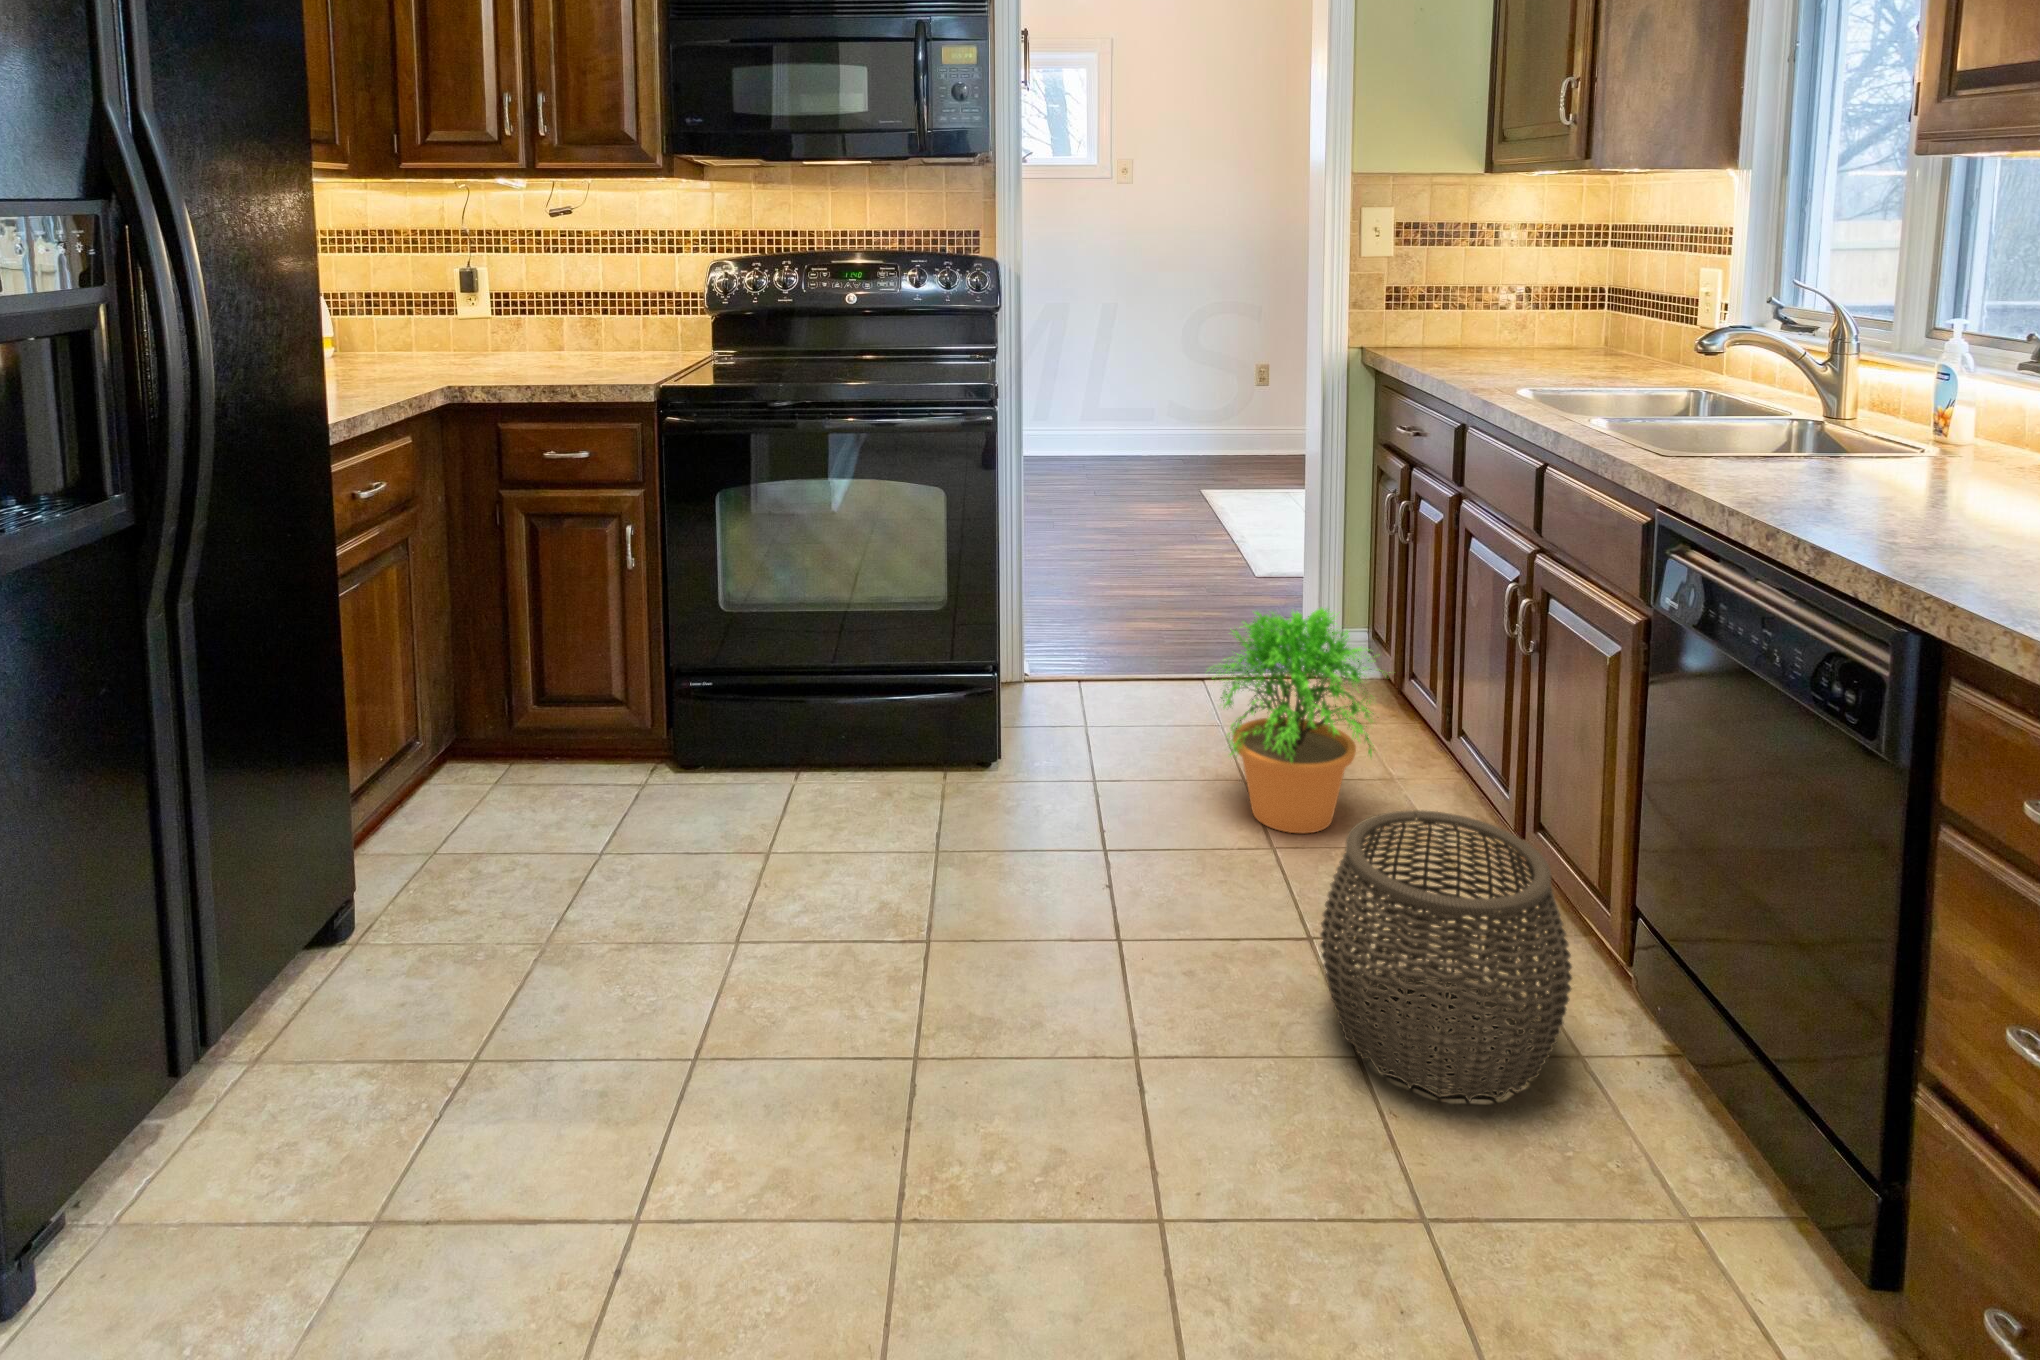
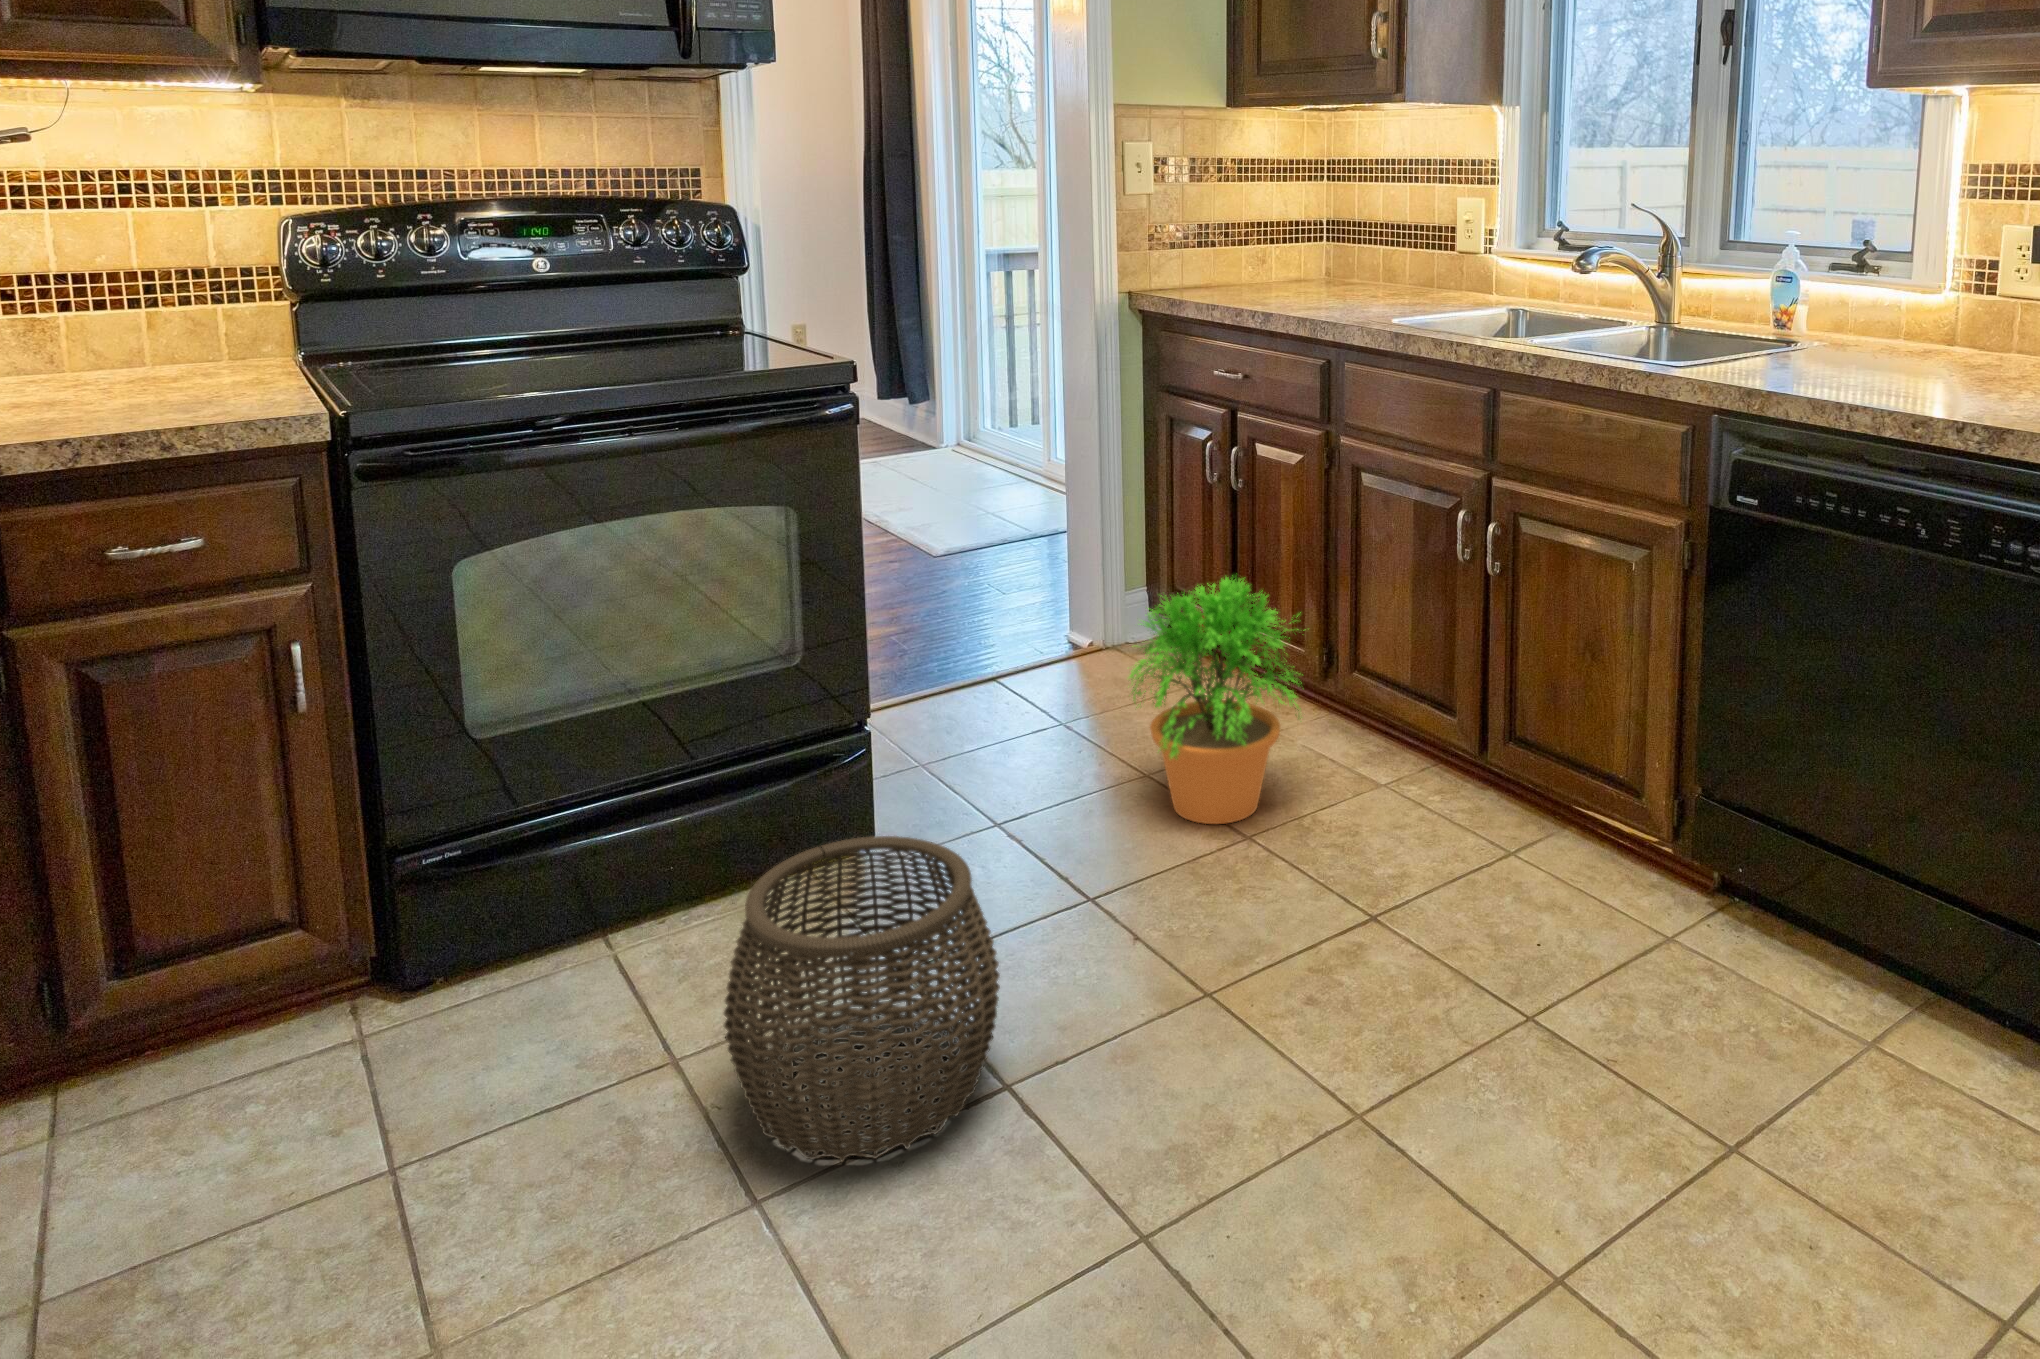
woven basket: present [1320,810,1572,1101] -> present [724,836,1000,1162]

